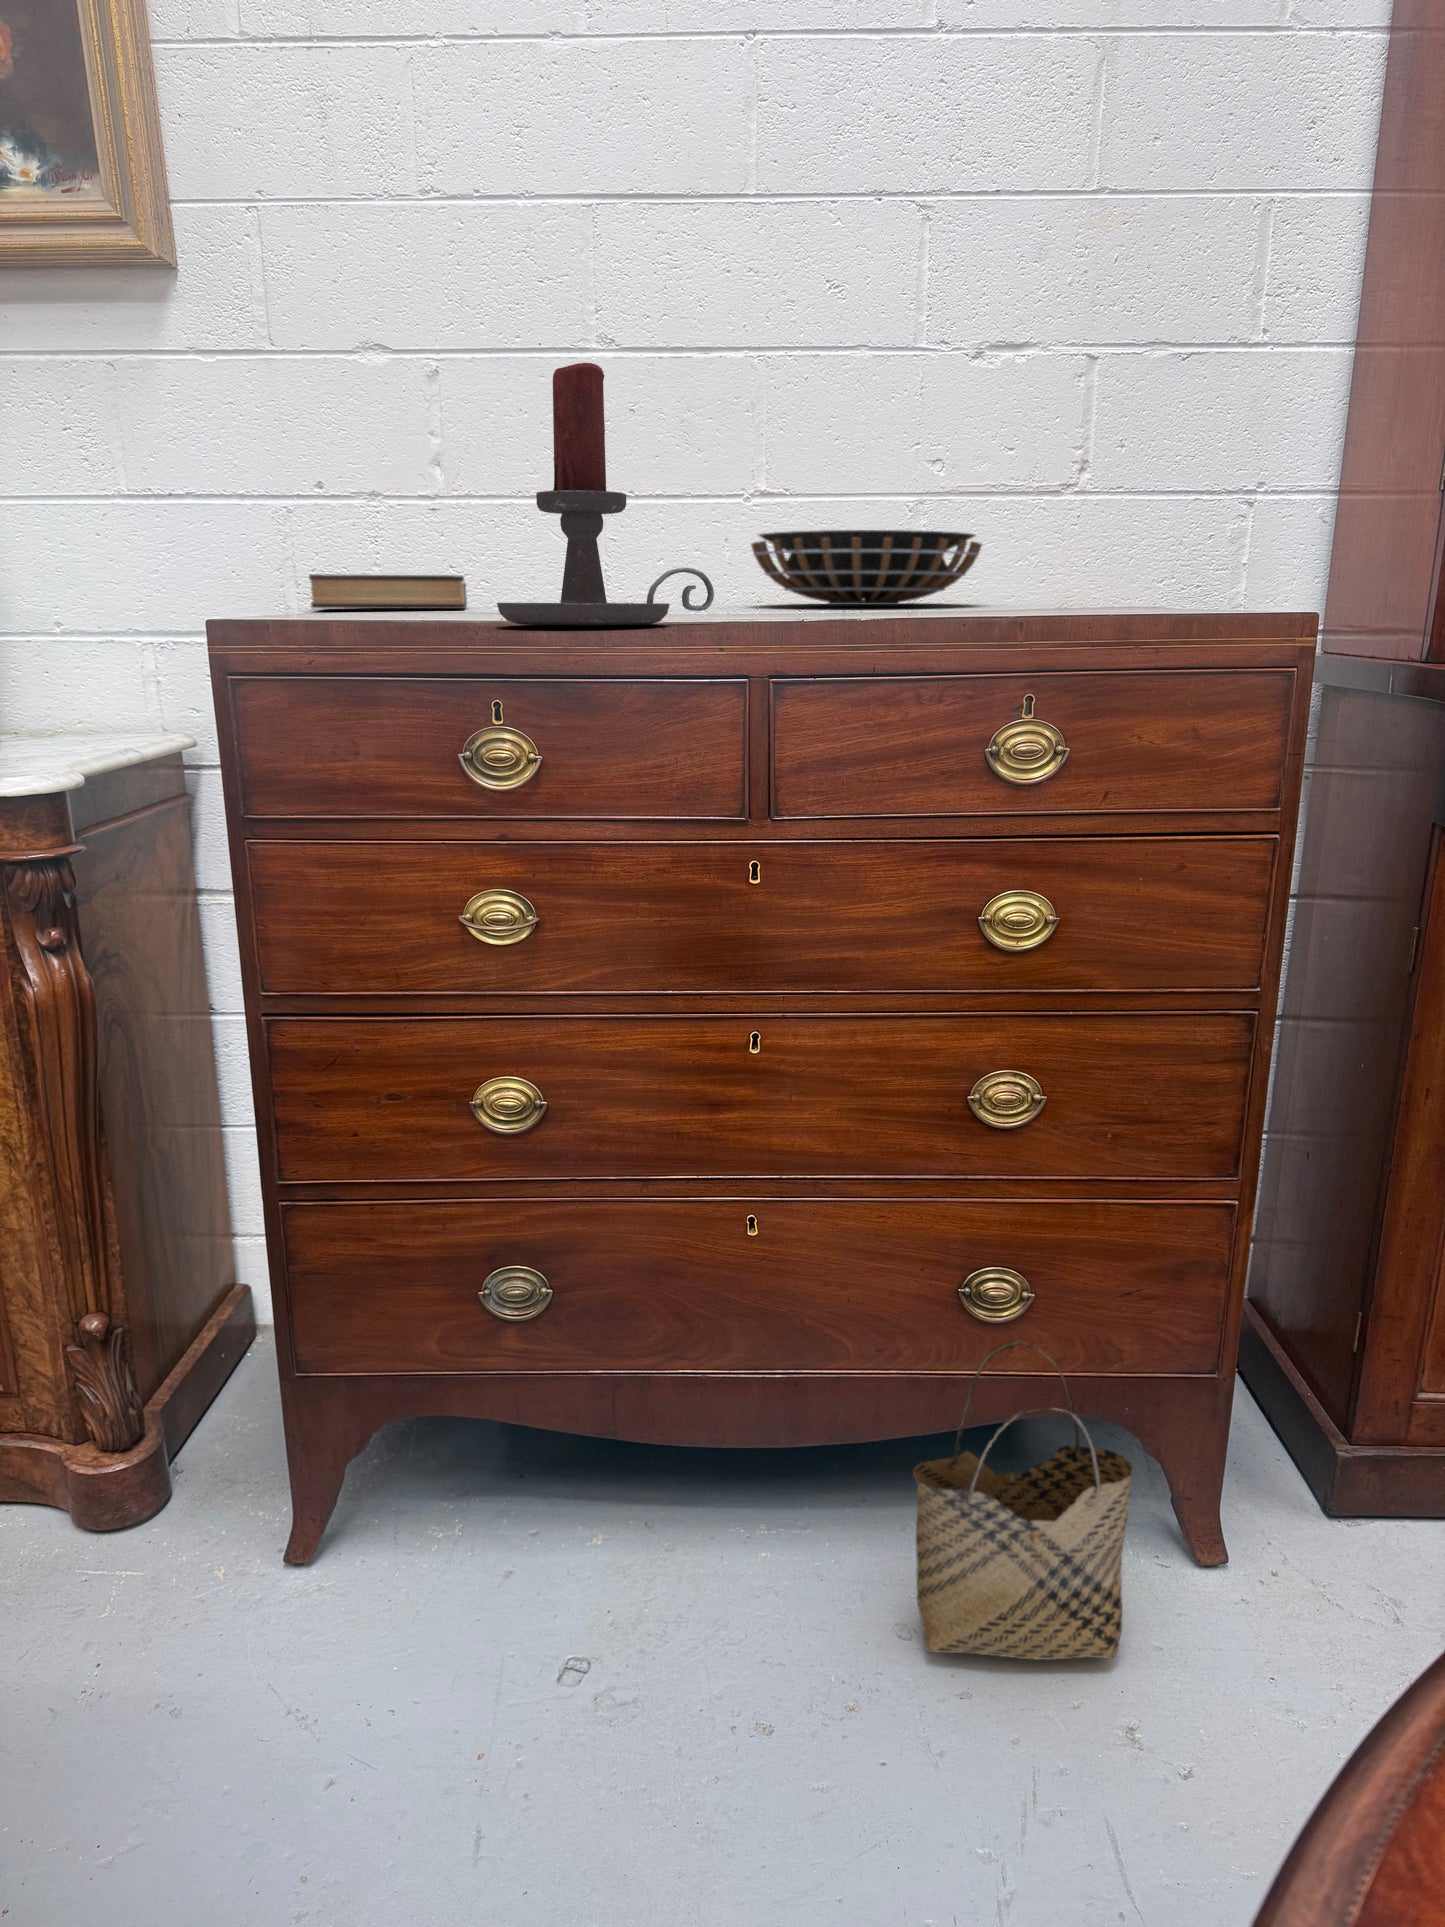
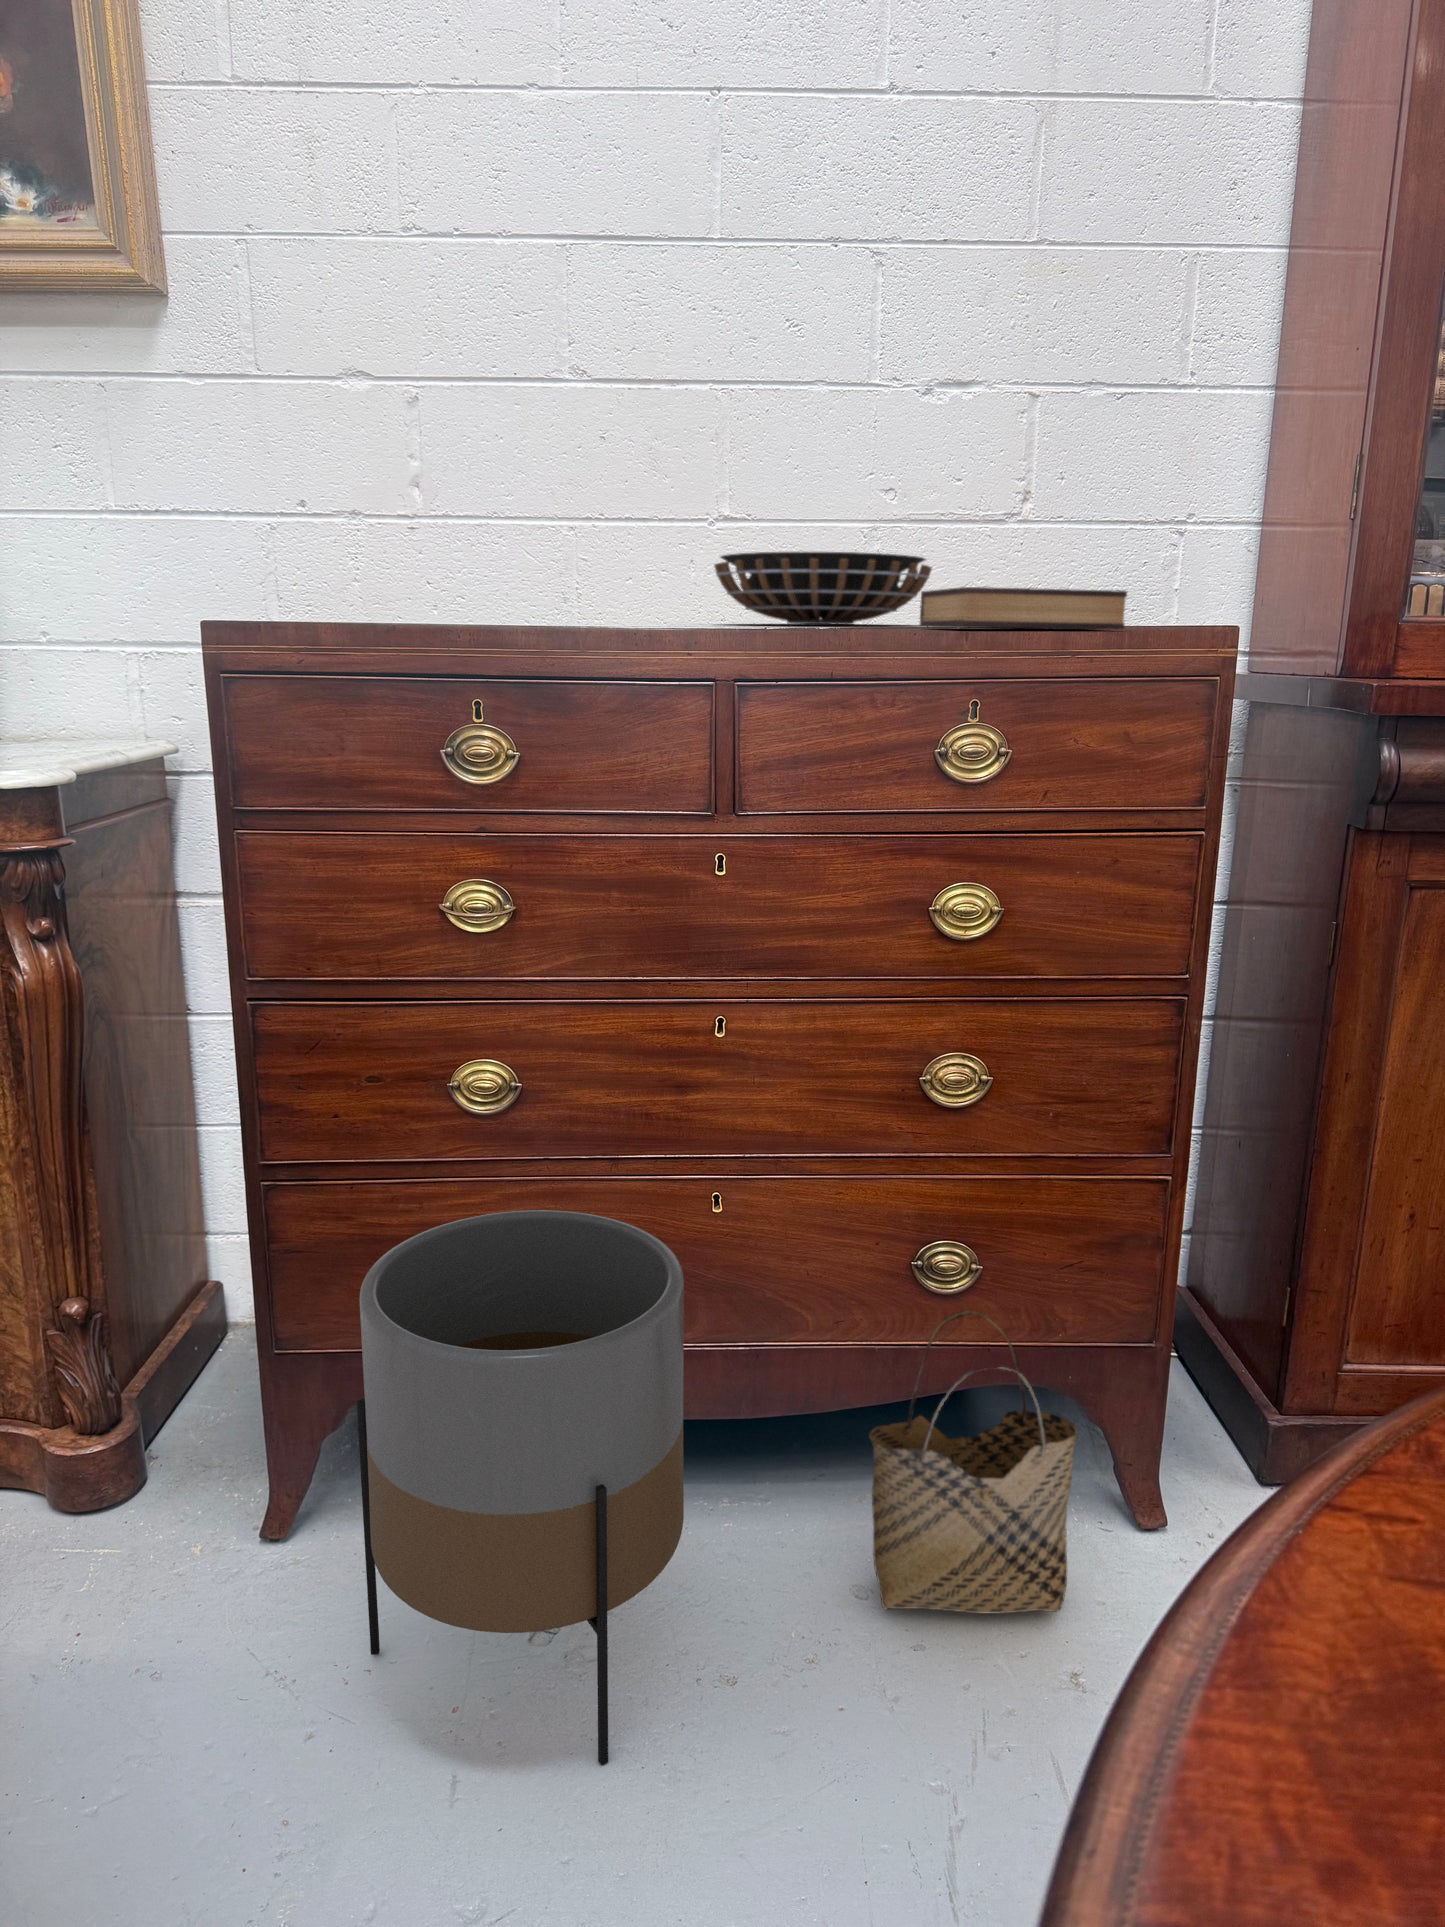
candle holder: present [497,363,714,625] -> none [479,387,683,630]
hardback book: present [309,574,467,609] -> present [920,587,1127,630]
planter: none [375,1235,716,1823] -> present [357,1210,684,1765]

